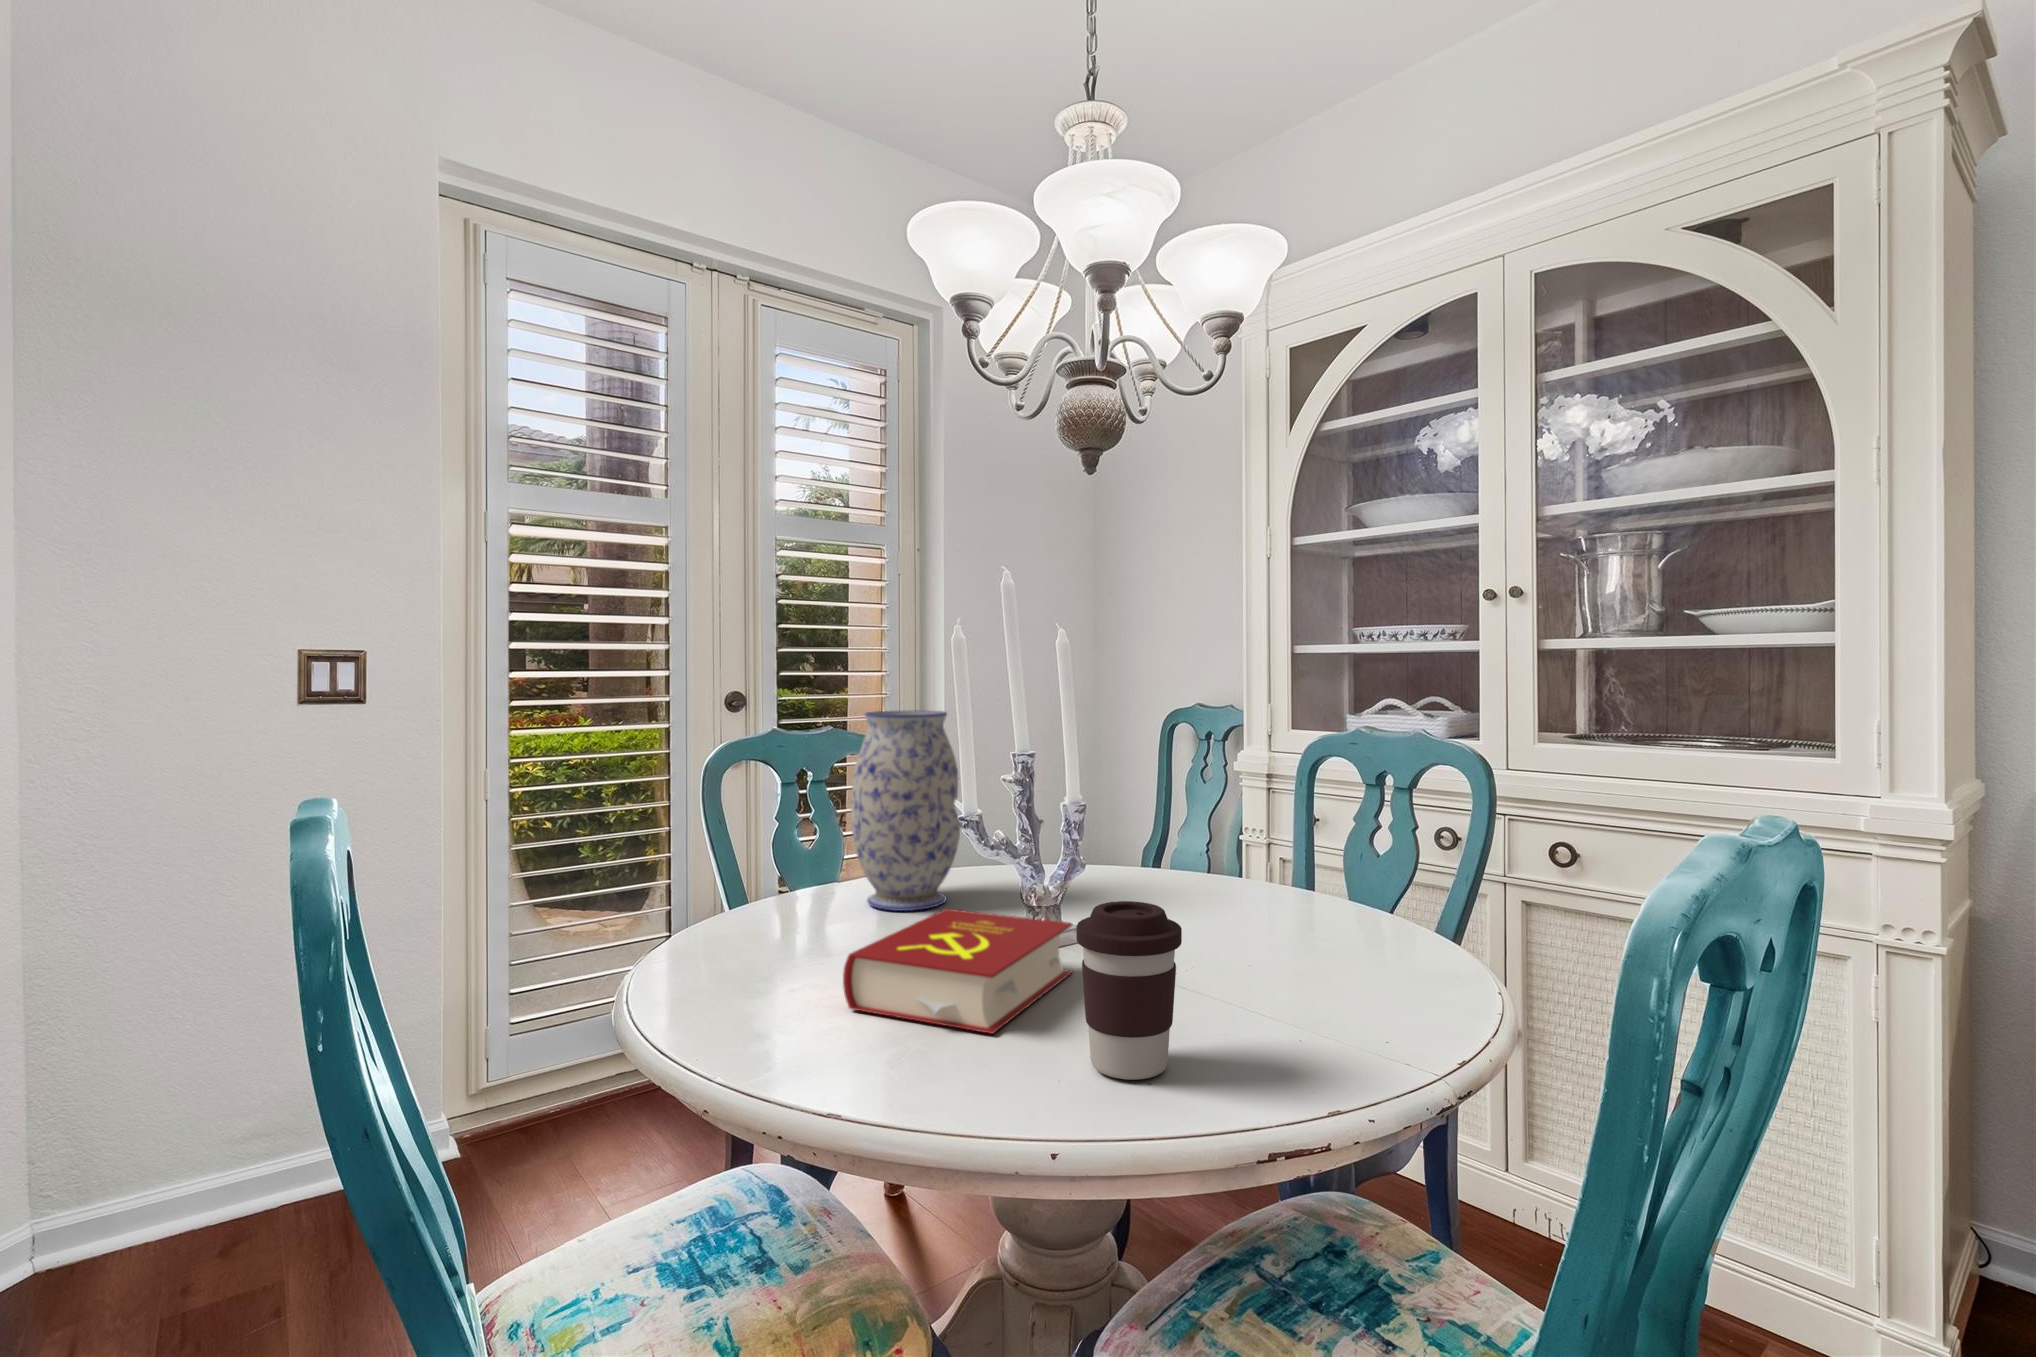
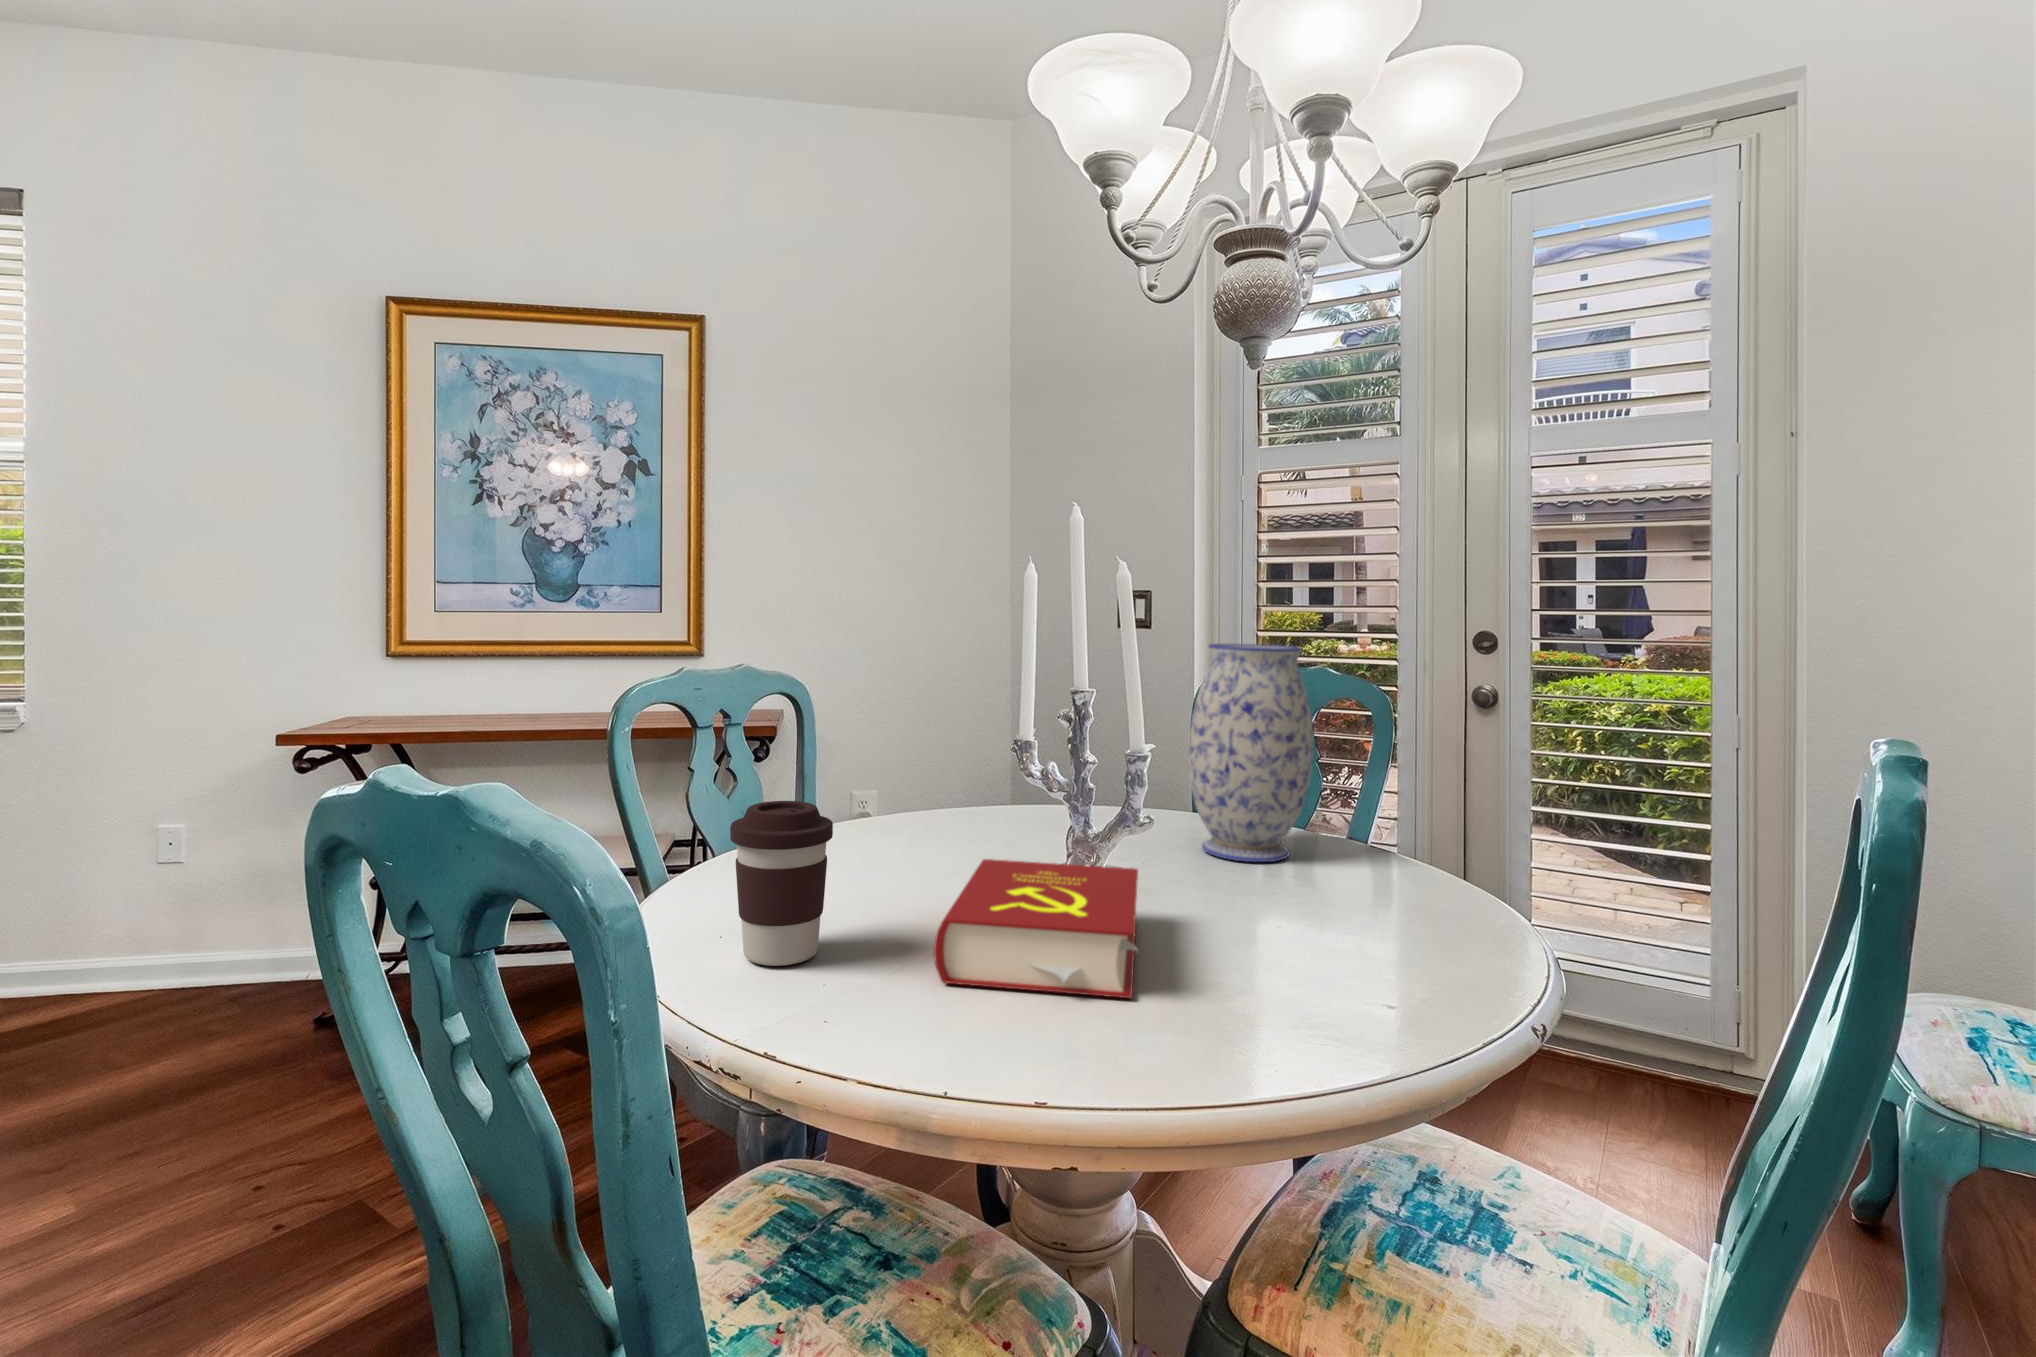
vase: present [851,711,961,911] -> present [1189,644,1313,862]
coffee cup: present [1076,901,1182,1080] -> present [730,801,833,966]

